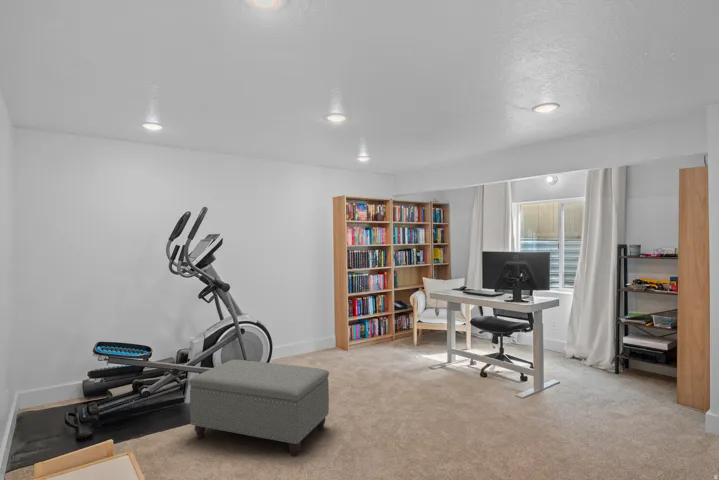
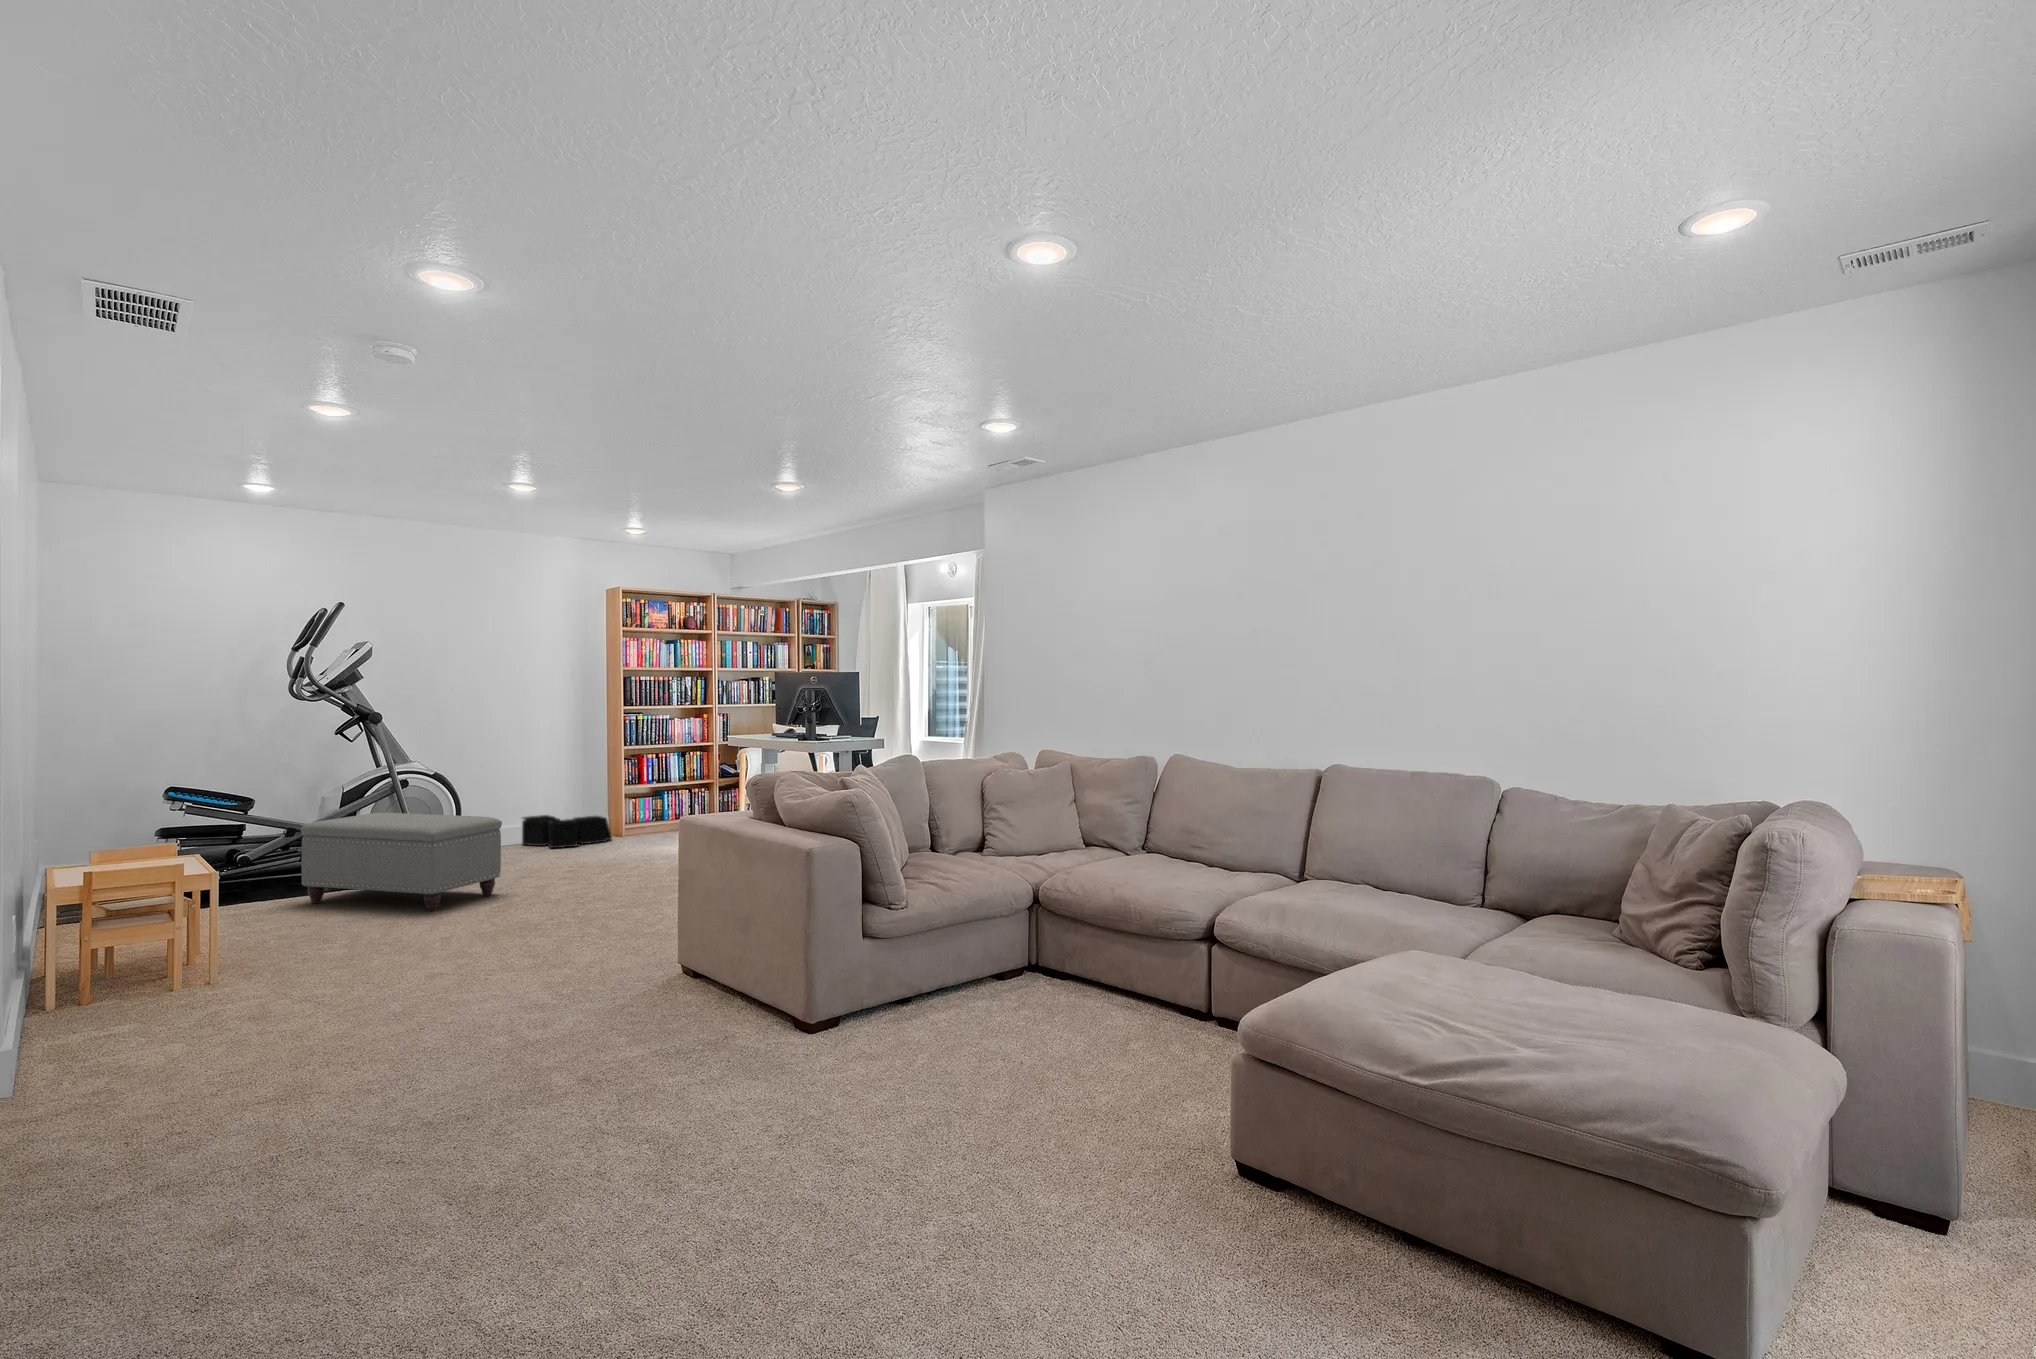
storage bin: none [293,338,346,363] -> present [522,815,612,848]

